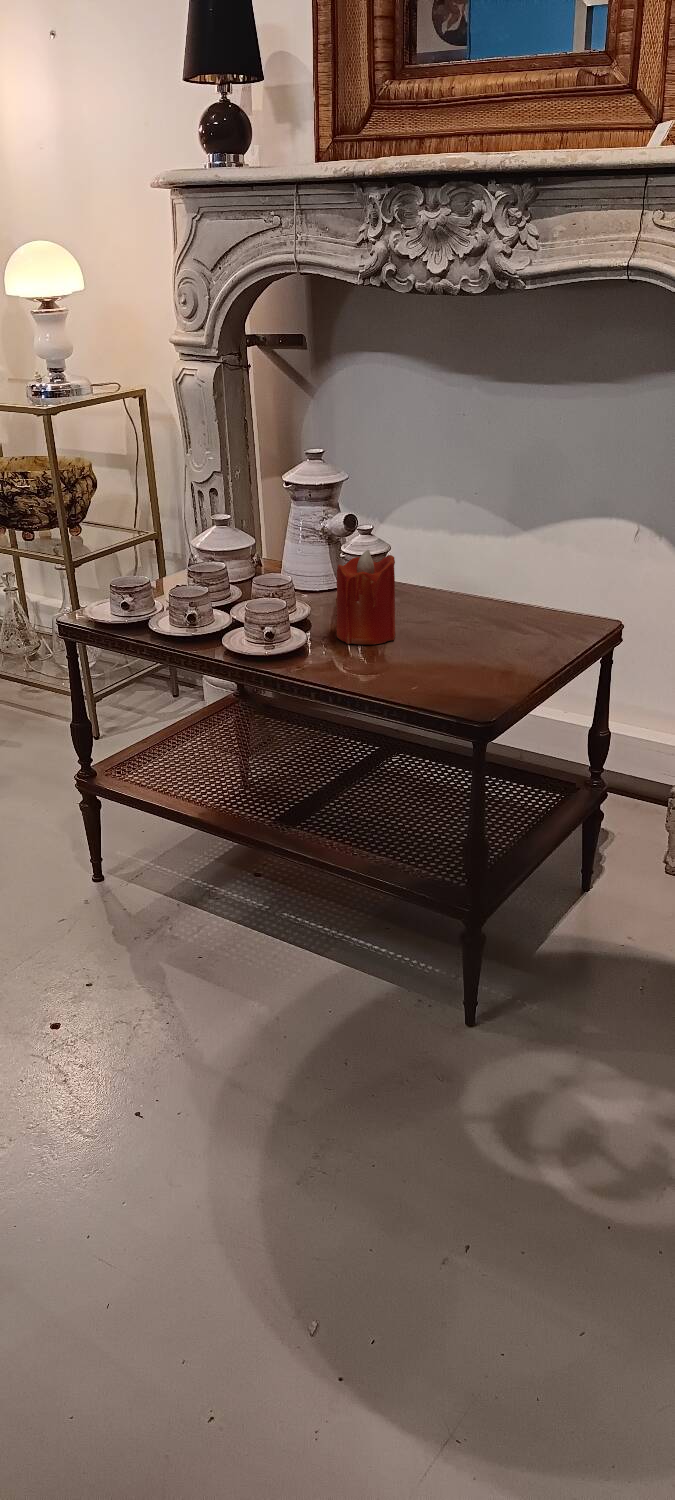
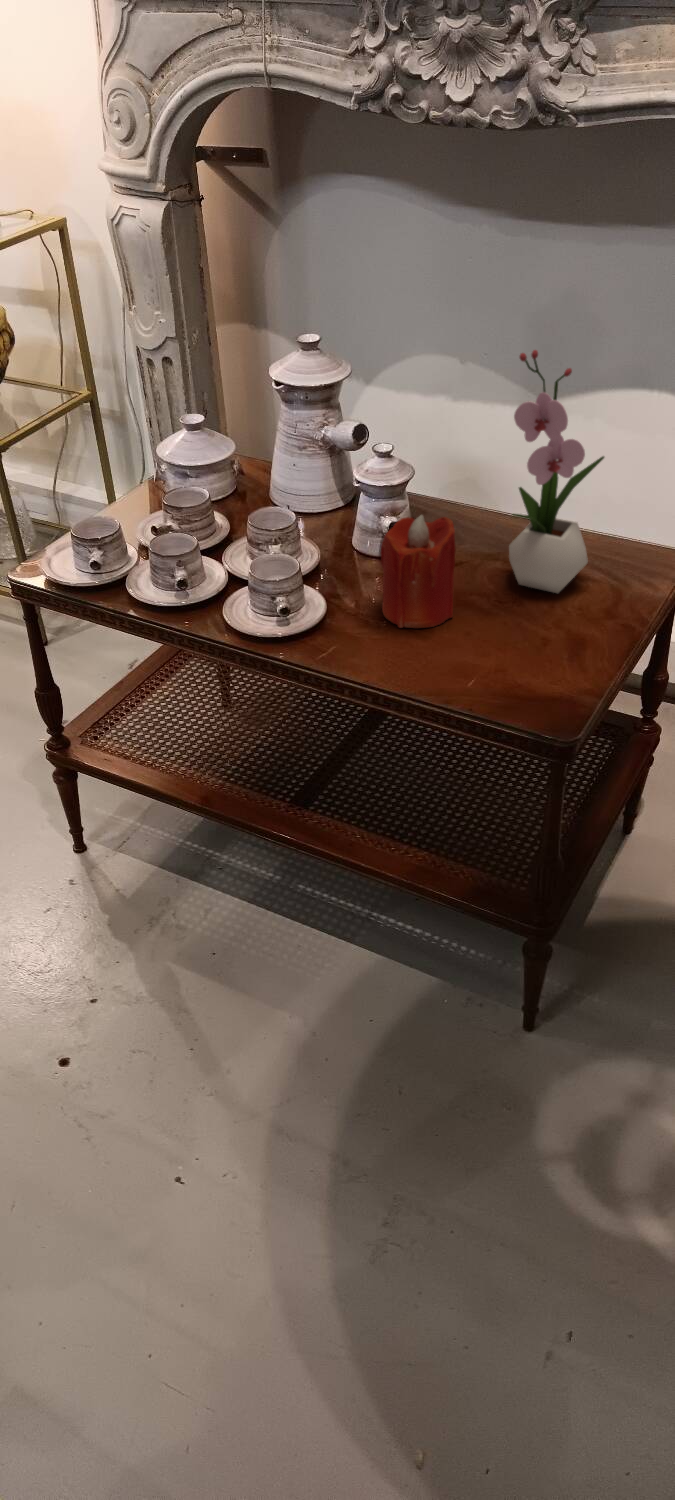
flower arrangement: none [444,420,527,631] -> present [509,350,604,593]

